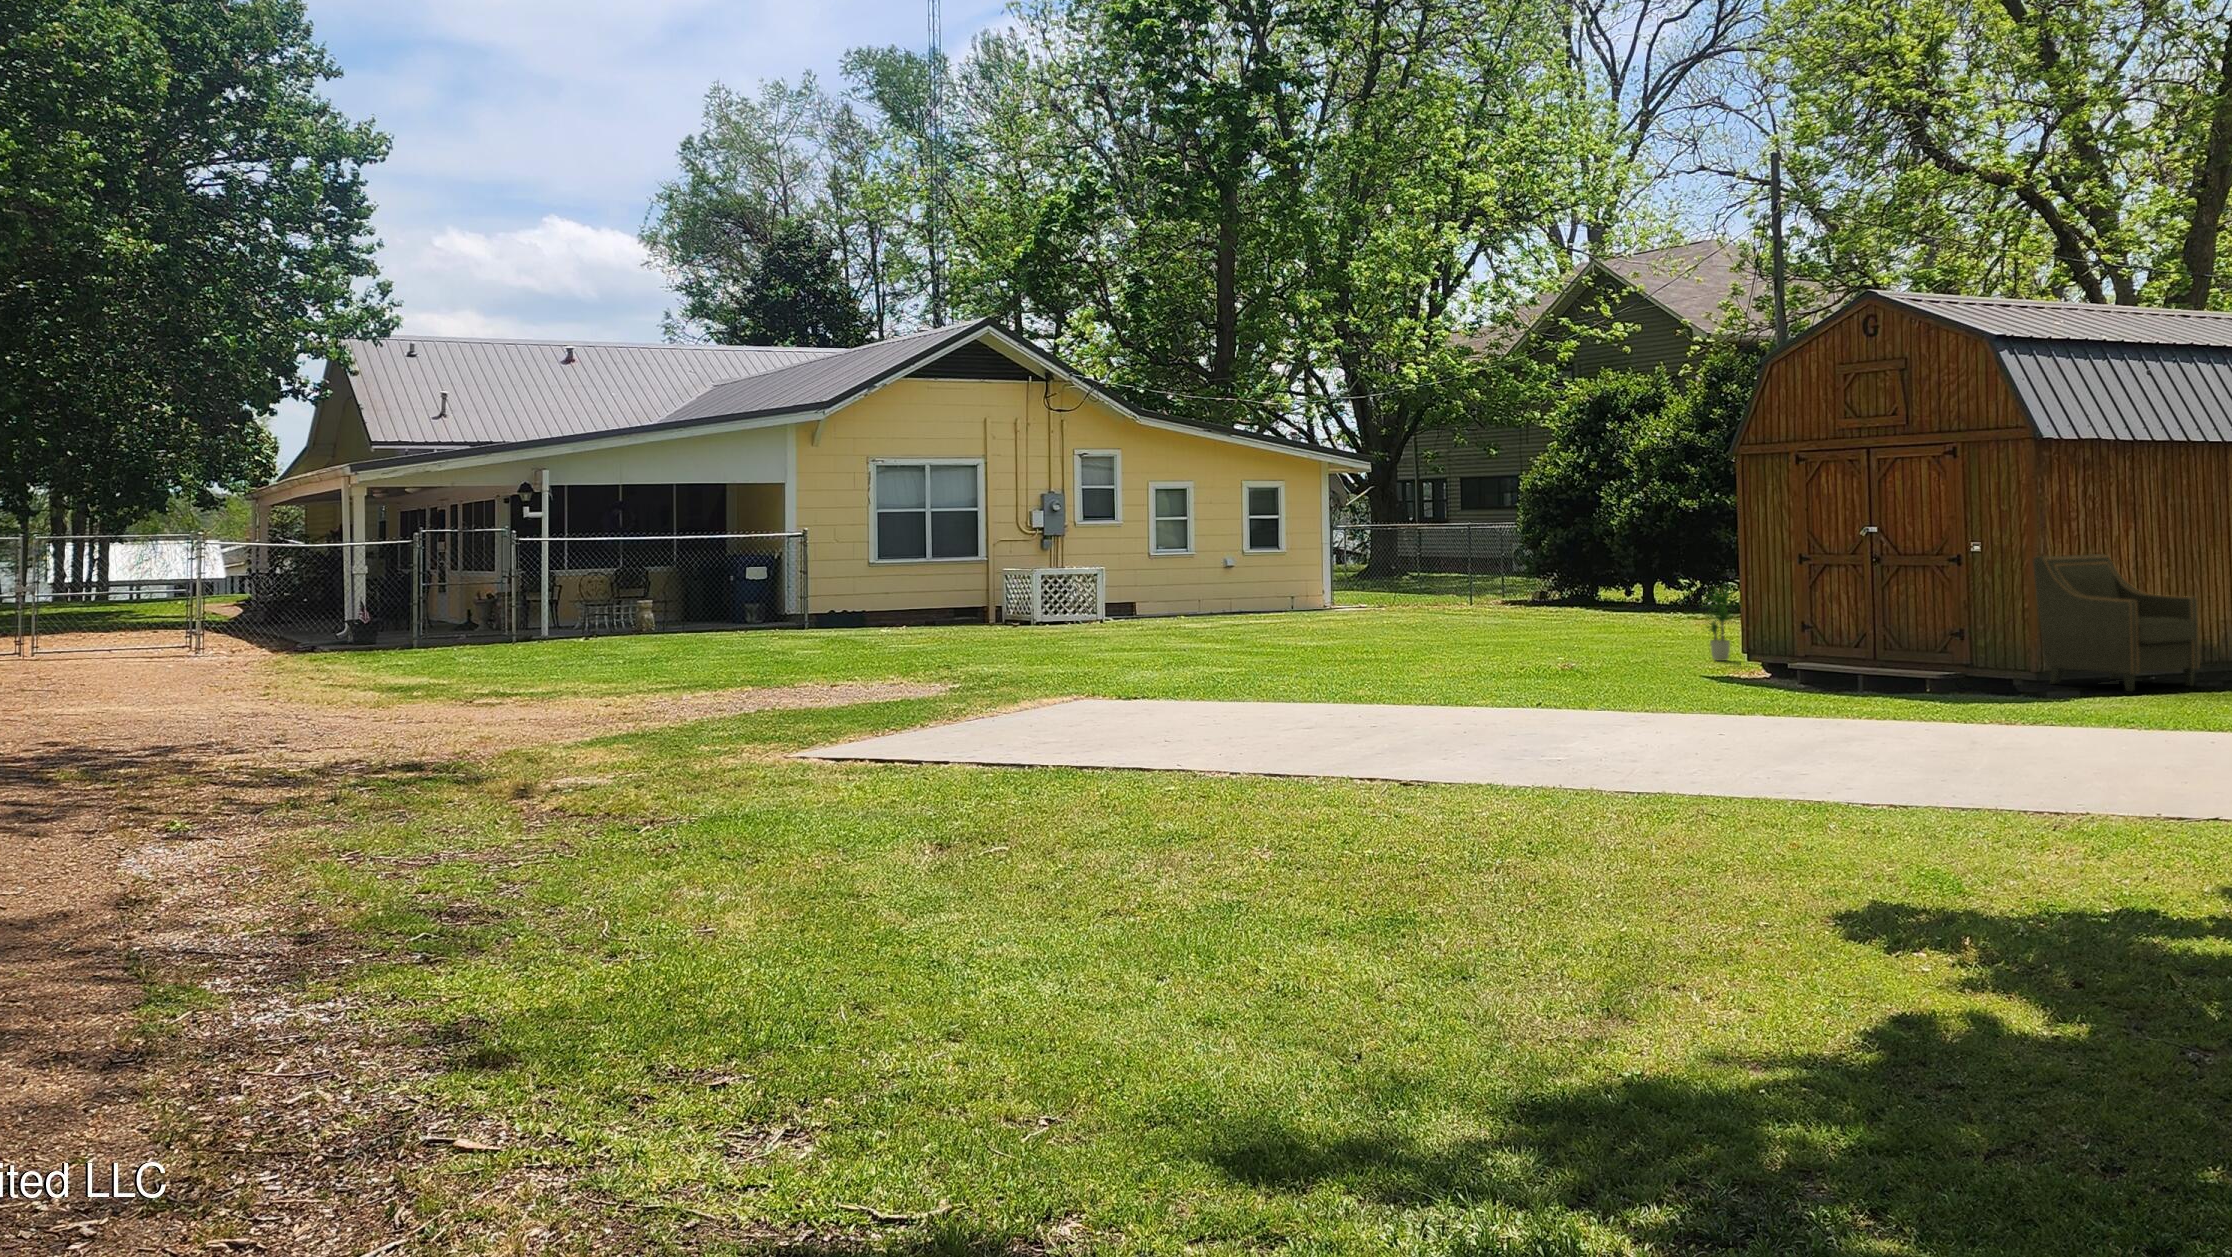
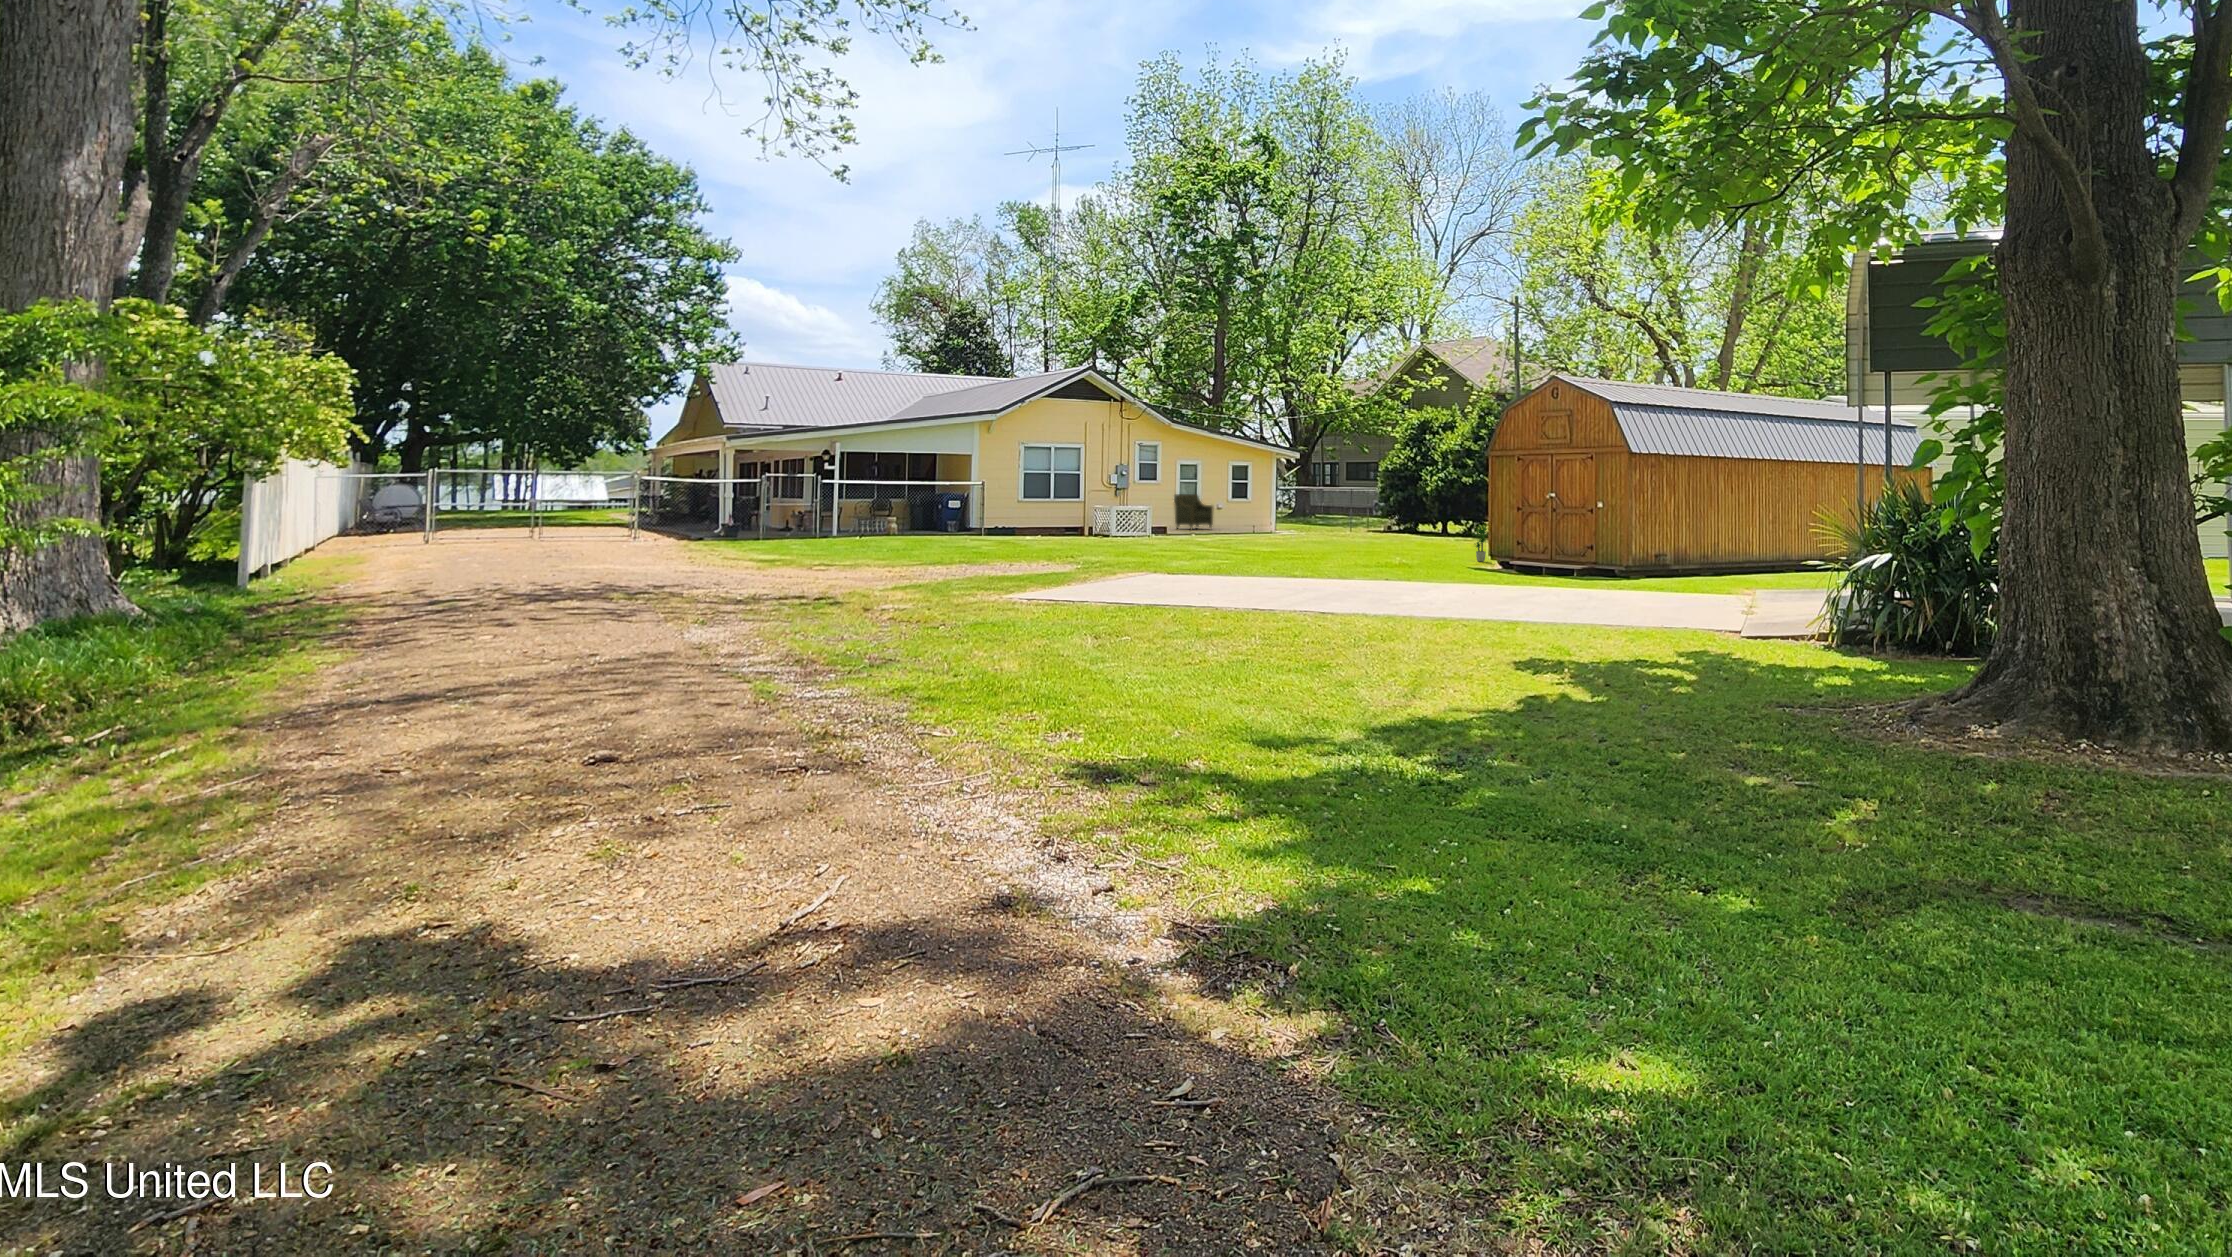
chair: present [2033,554,2200,691] -> present [1174,494,1213,528]

